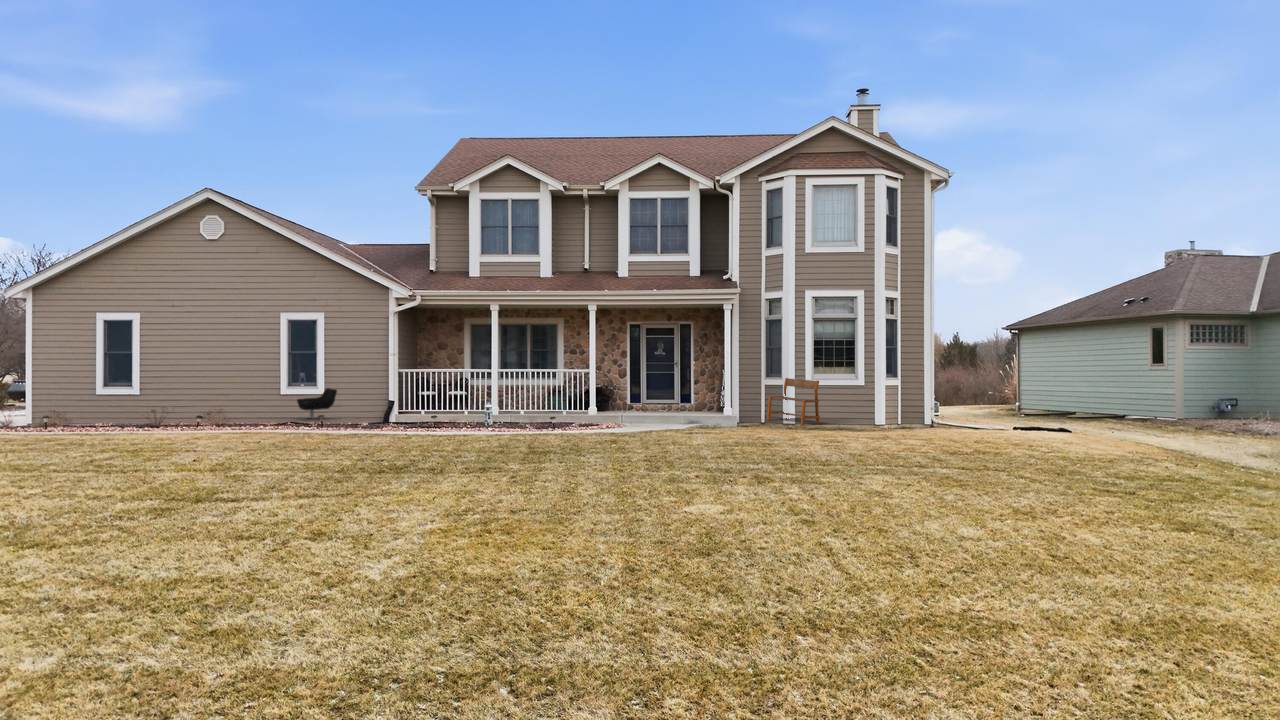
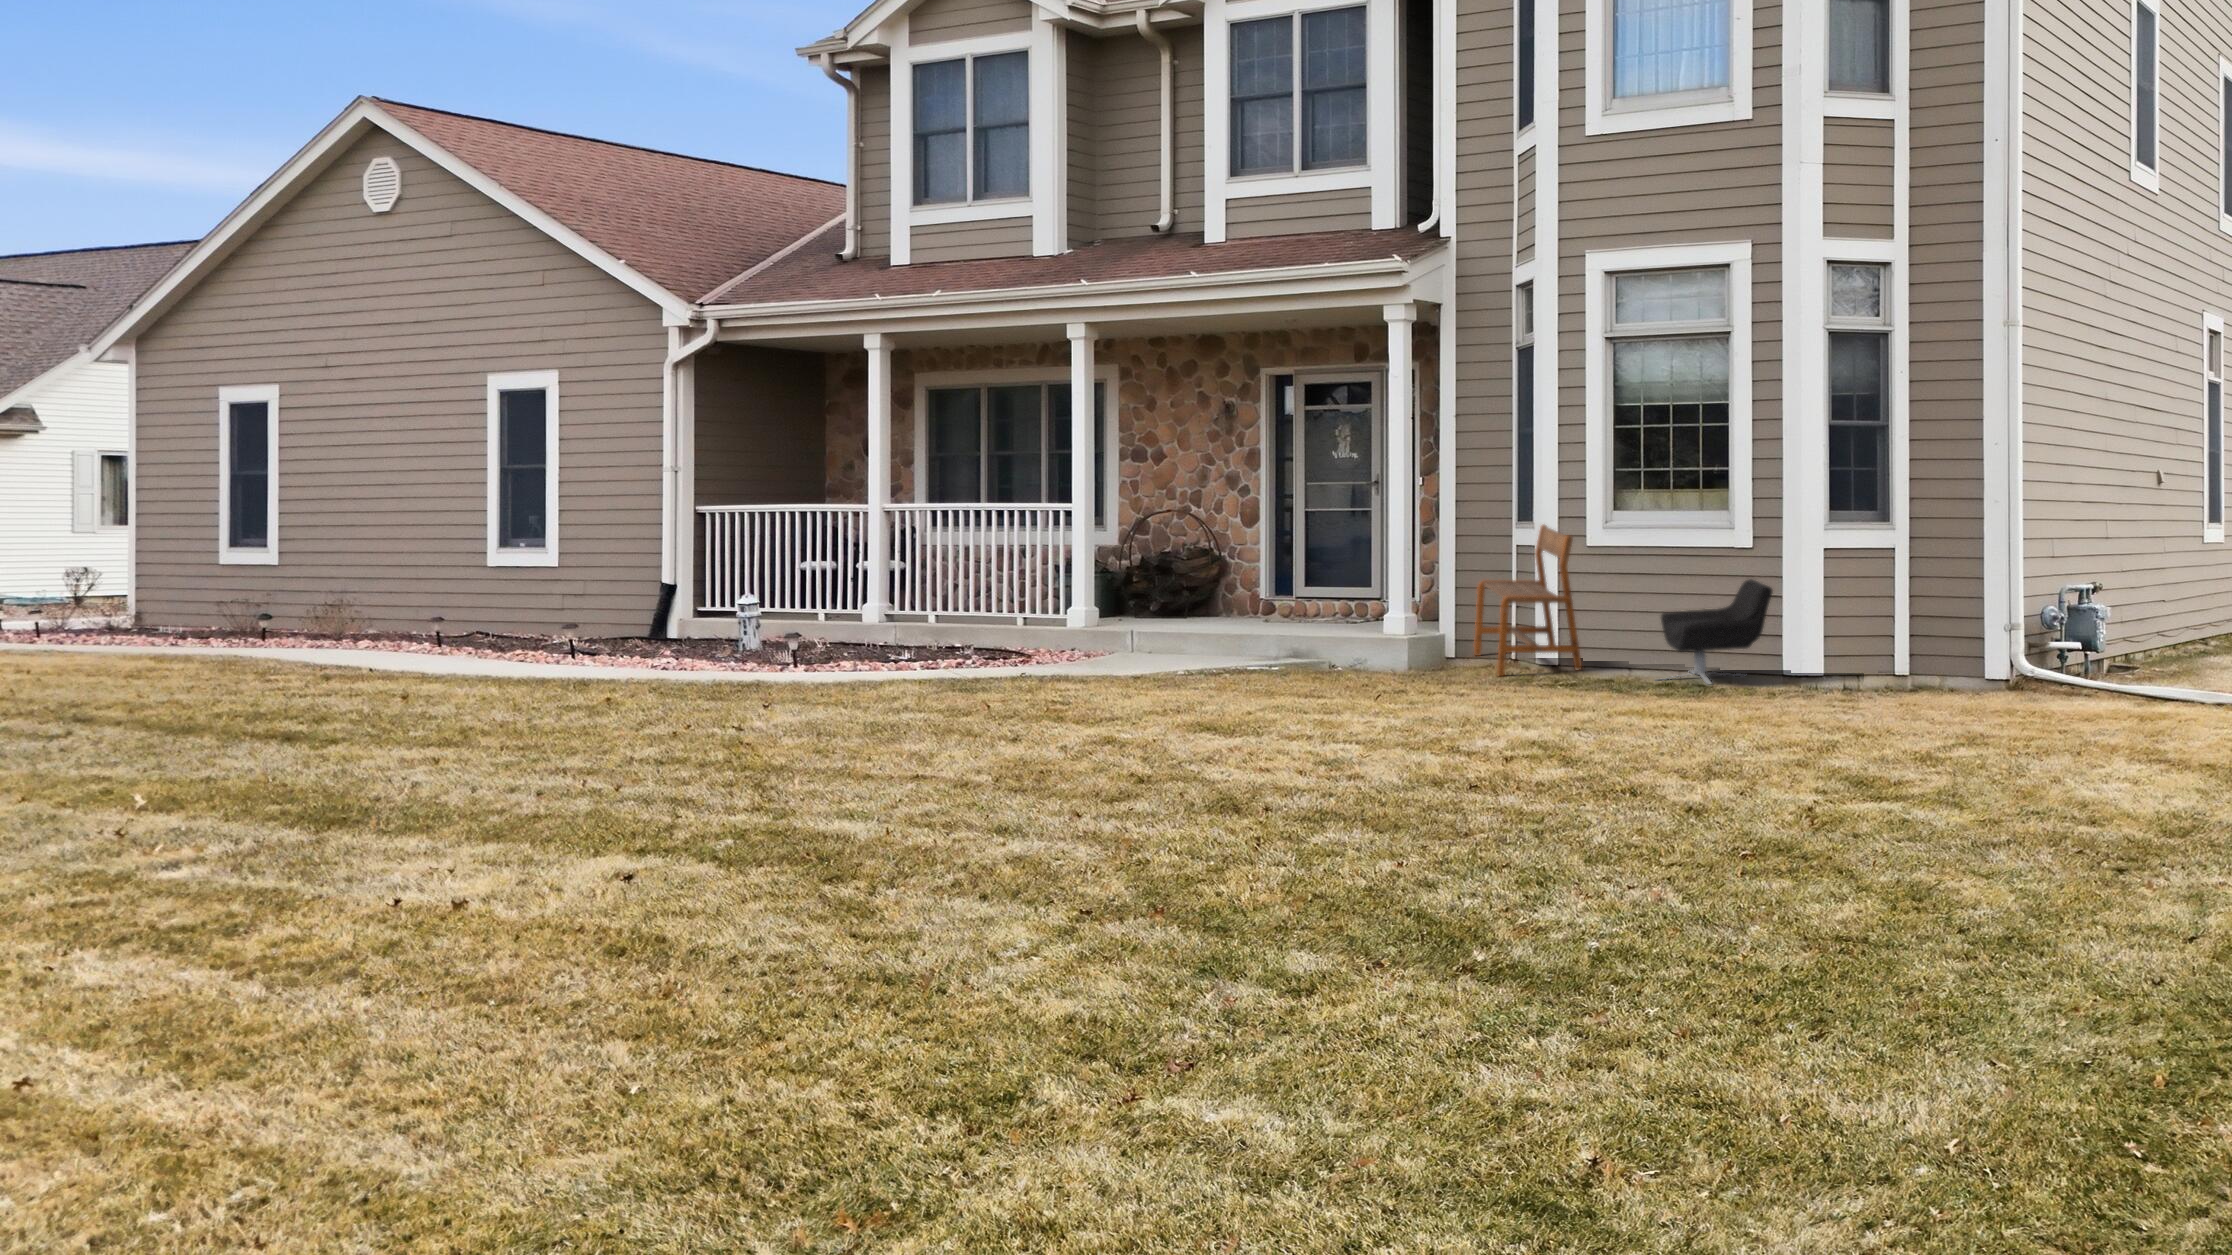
lounge chair: present [297,388,337,419] -> present [1661,579,1773,684]

